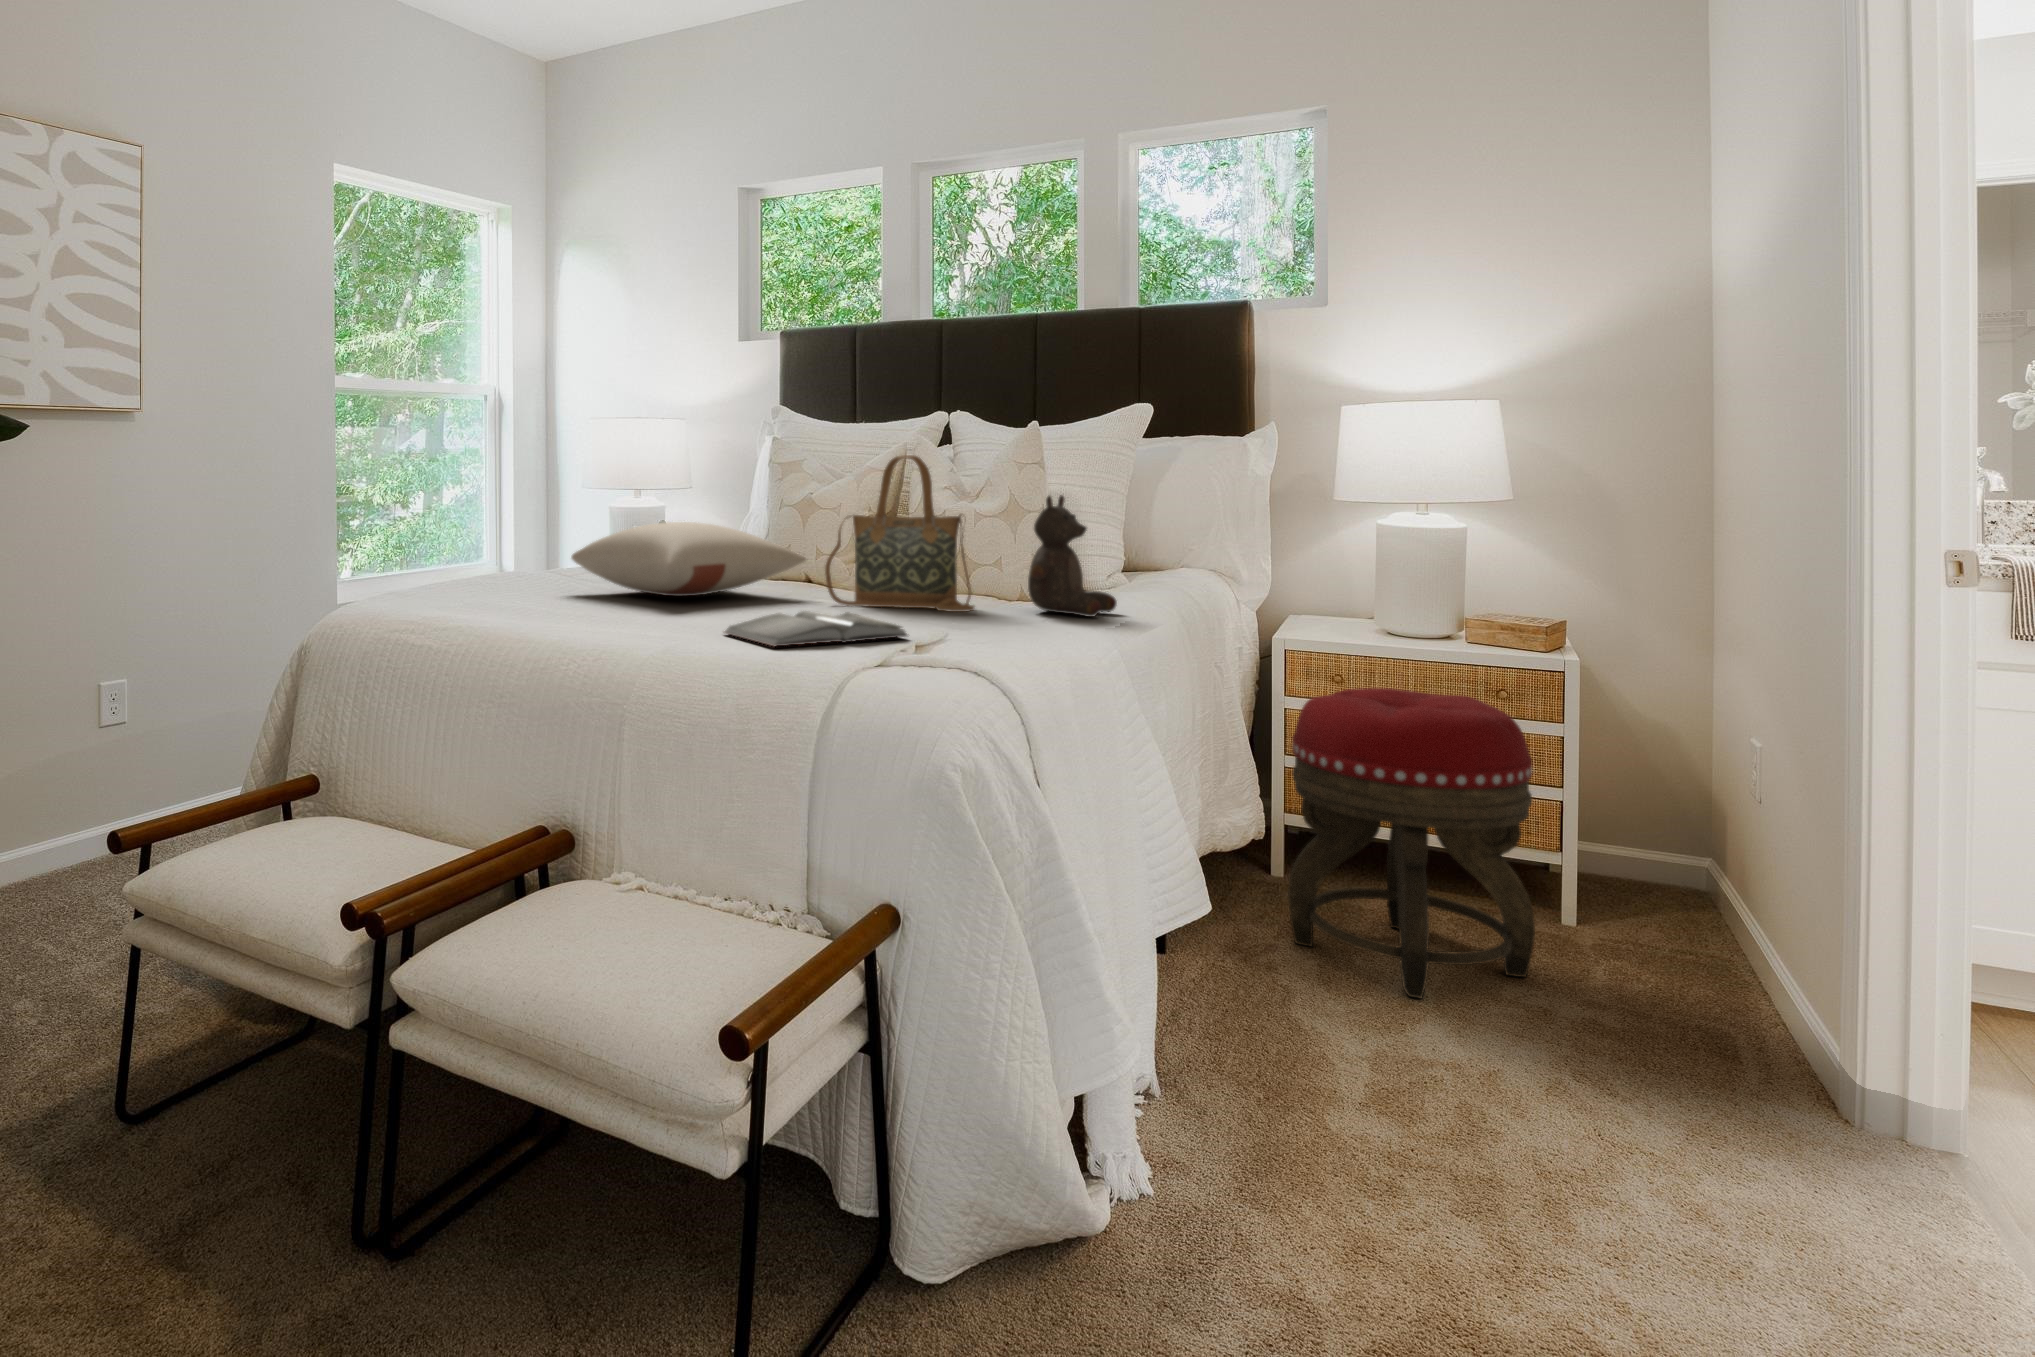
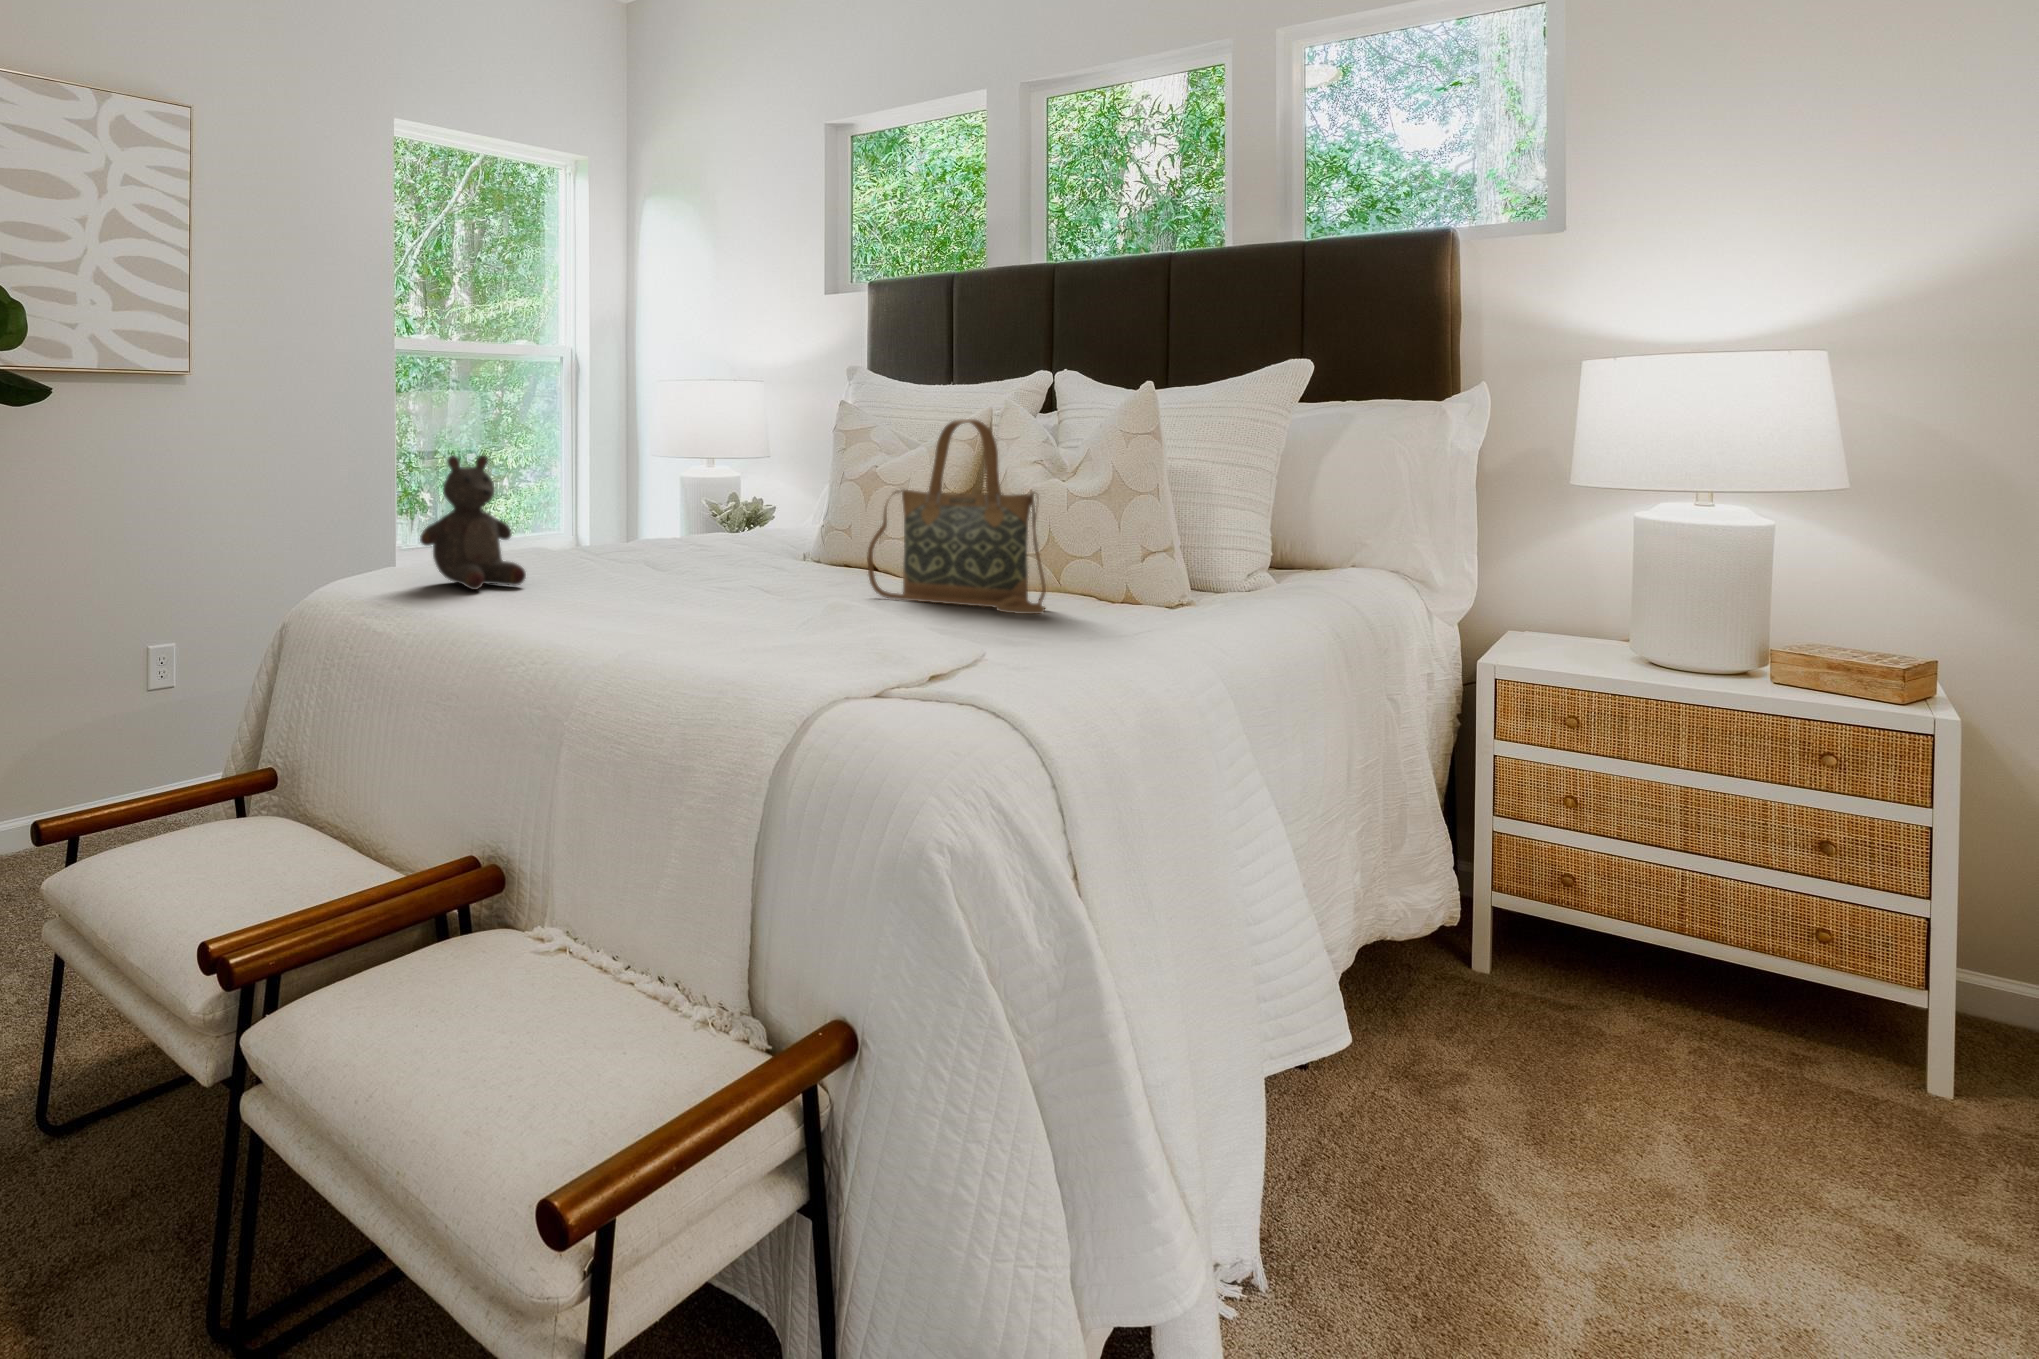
stuffed bear: present [1028,495,1117,617] -> present [420,455,526,590]
pillow: present [571,522,806,596] -> none [586,494,850,578]
hardback book: present [724,611,907,646] -> none [706,611,934,657]
footstool: present [1288,688,1535,998] -> none [1490,739,1889,1196]

